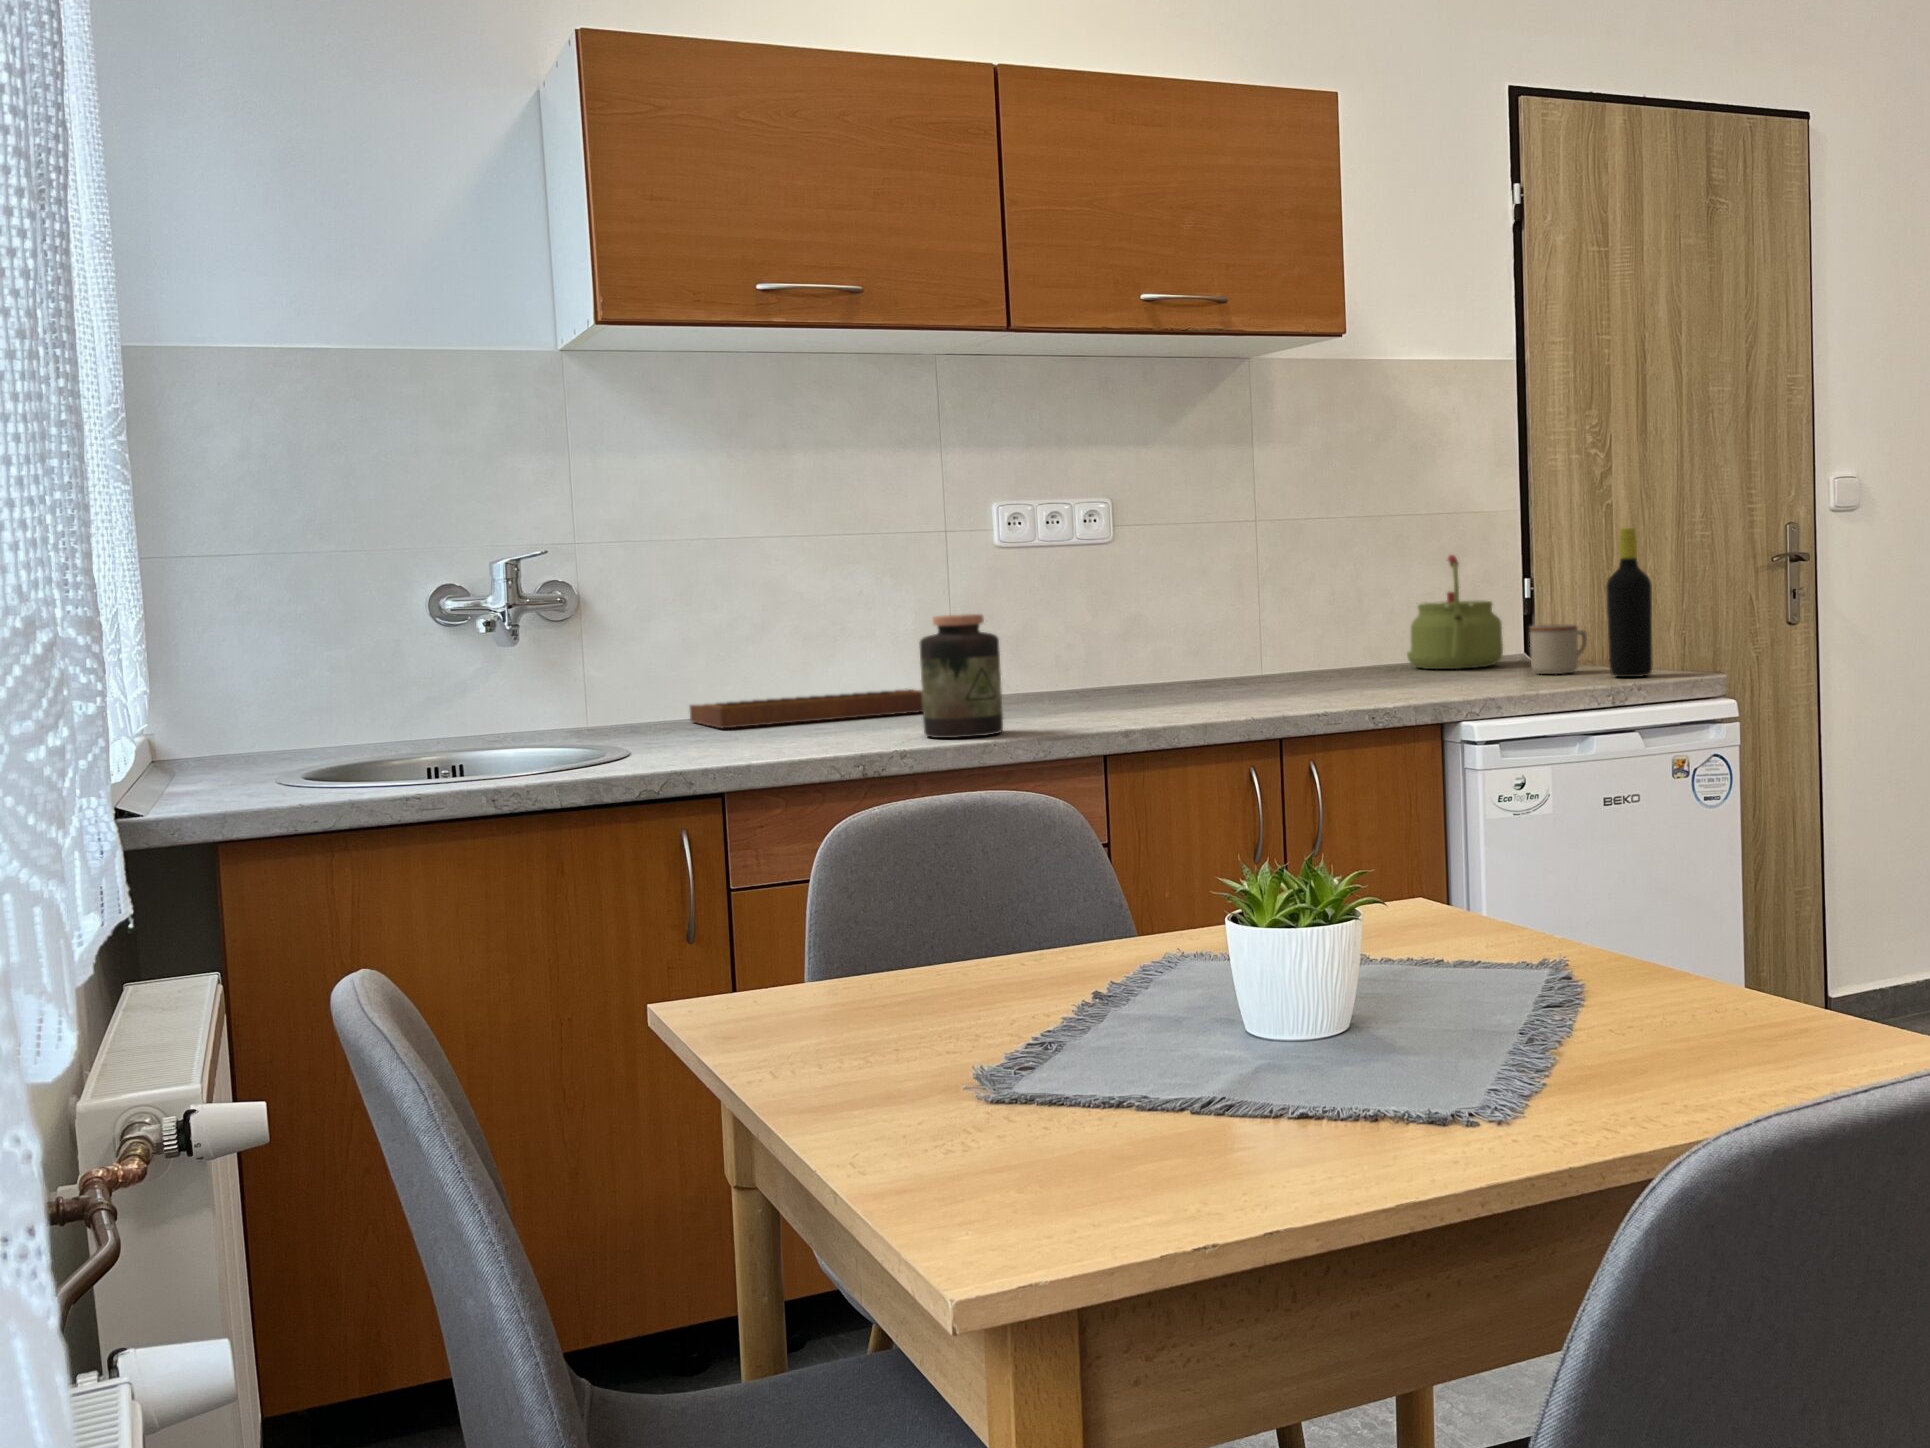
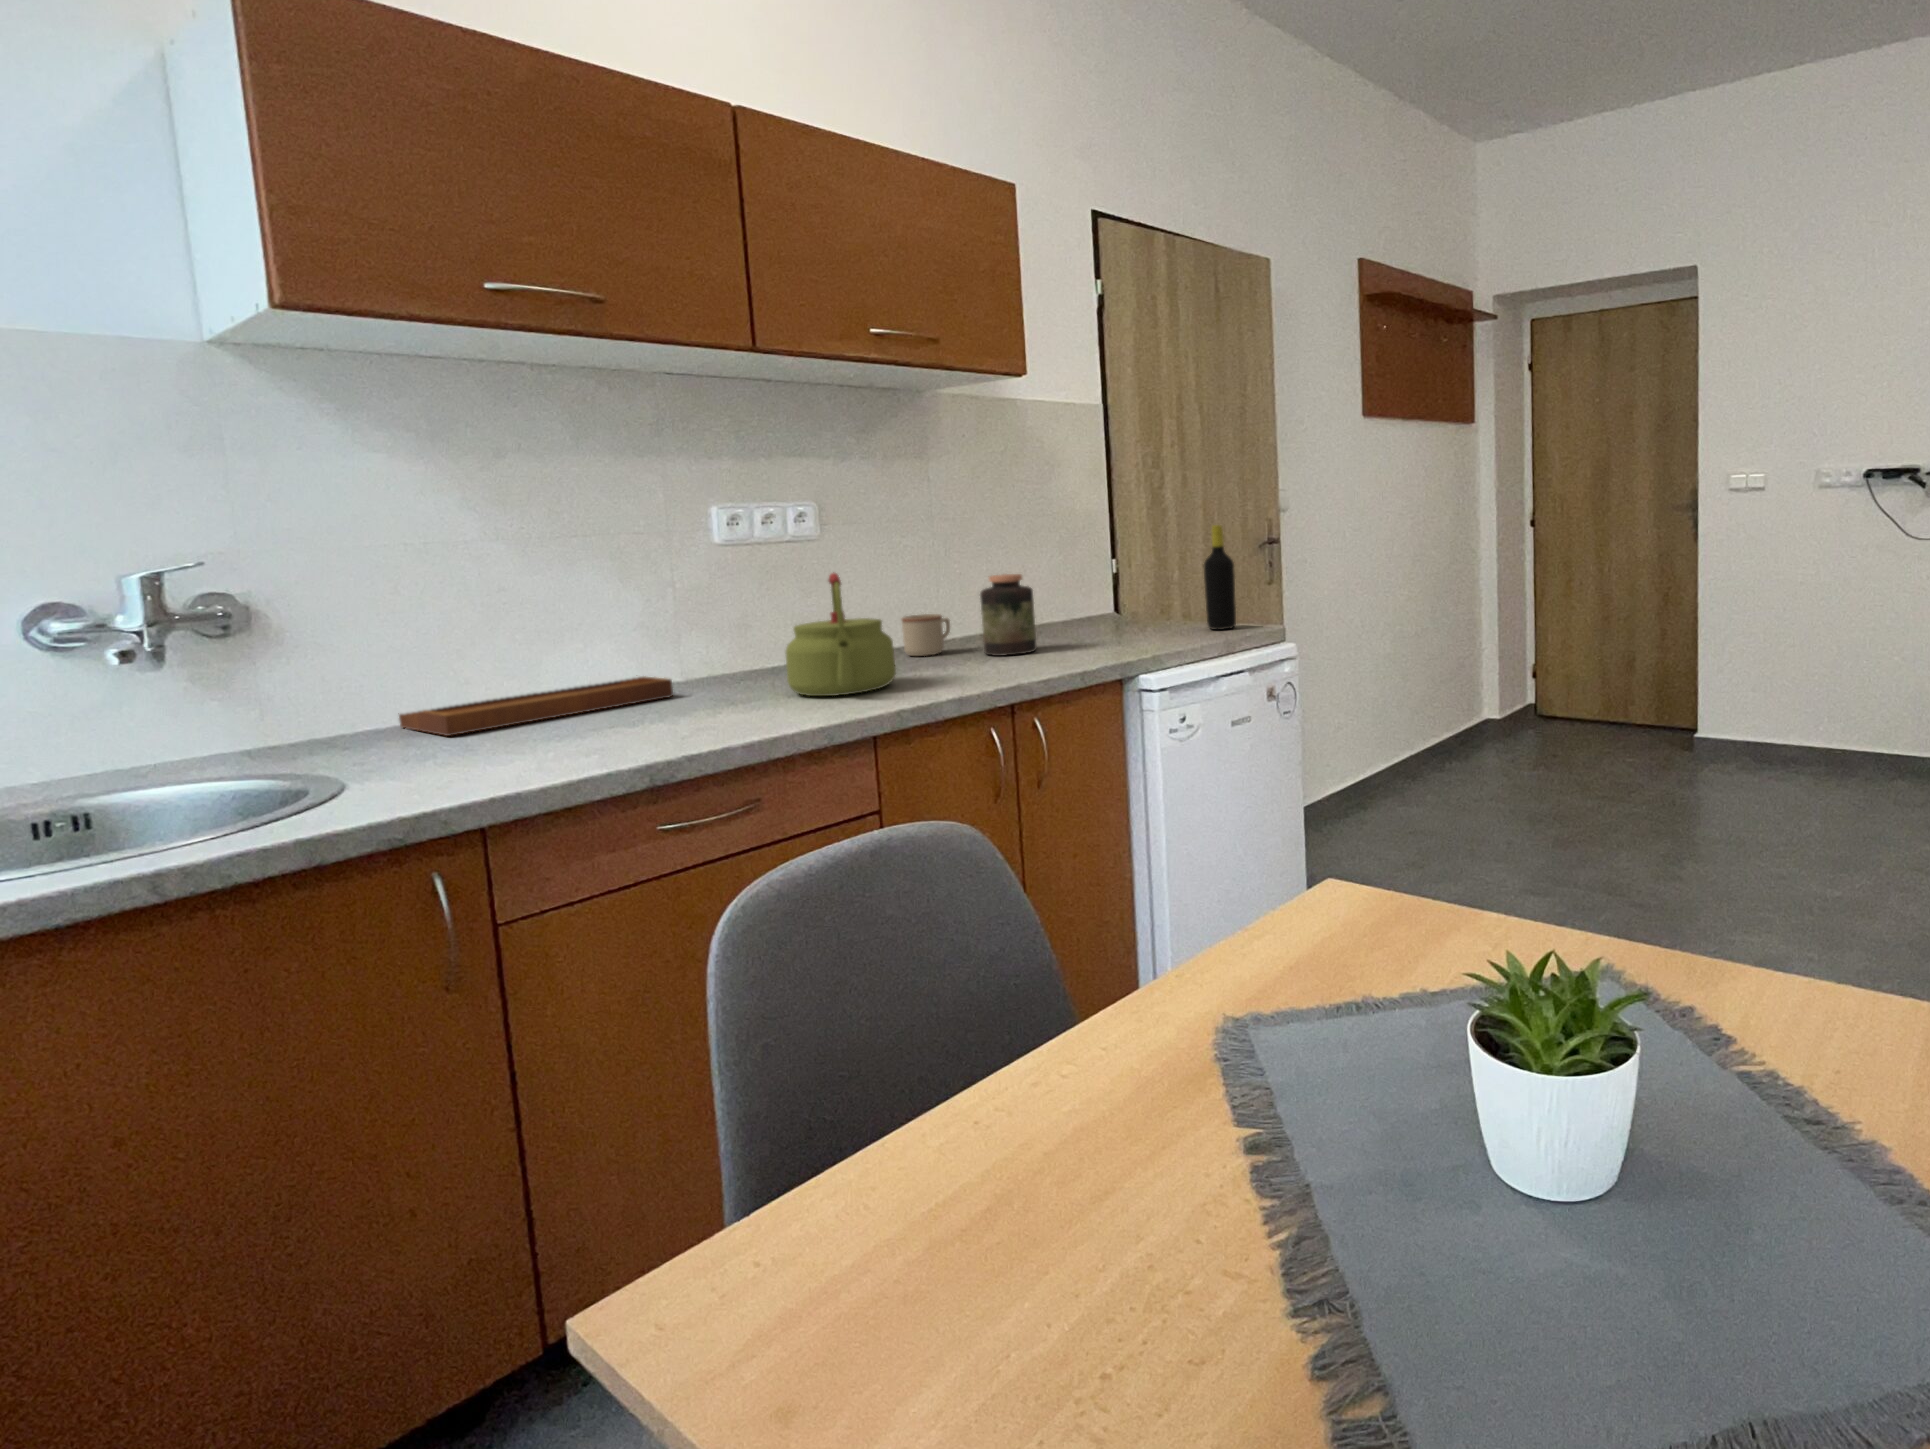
kettle: present [1407,555,1503,669] -> present [786,573,896,696]
jar: present [919,614,1003,738] -> present [980,574,1036,656]
mug: present [1530,624,1587,674] -> present [902,614,950,656]

